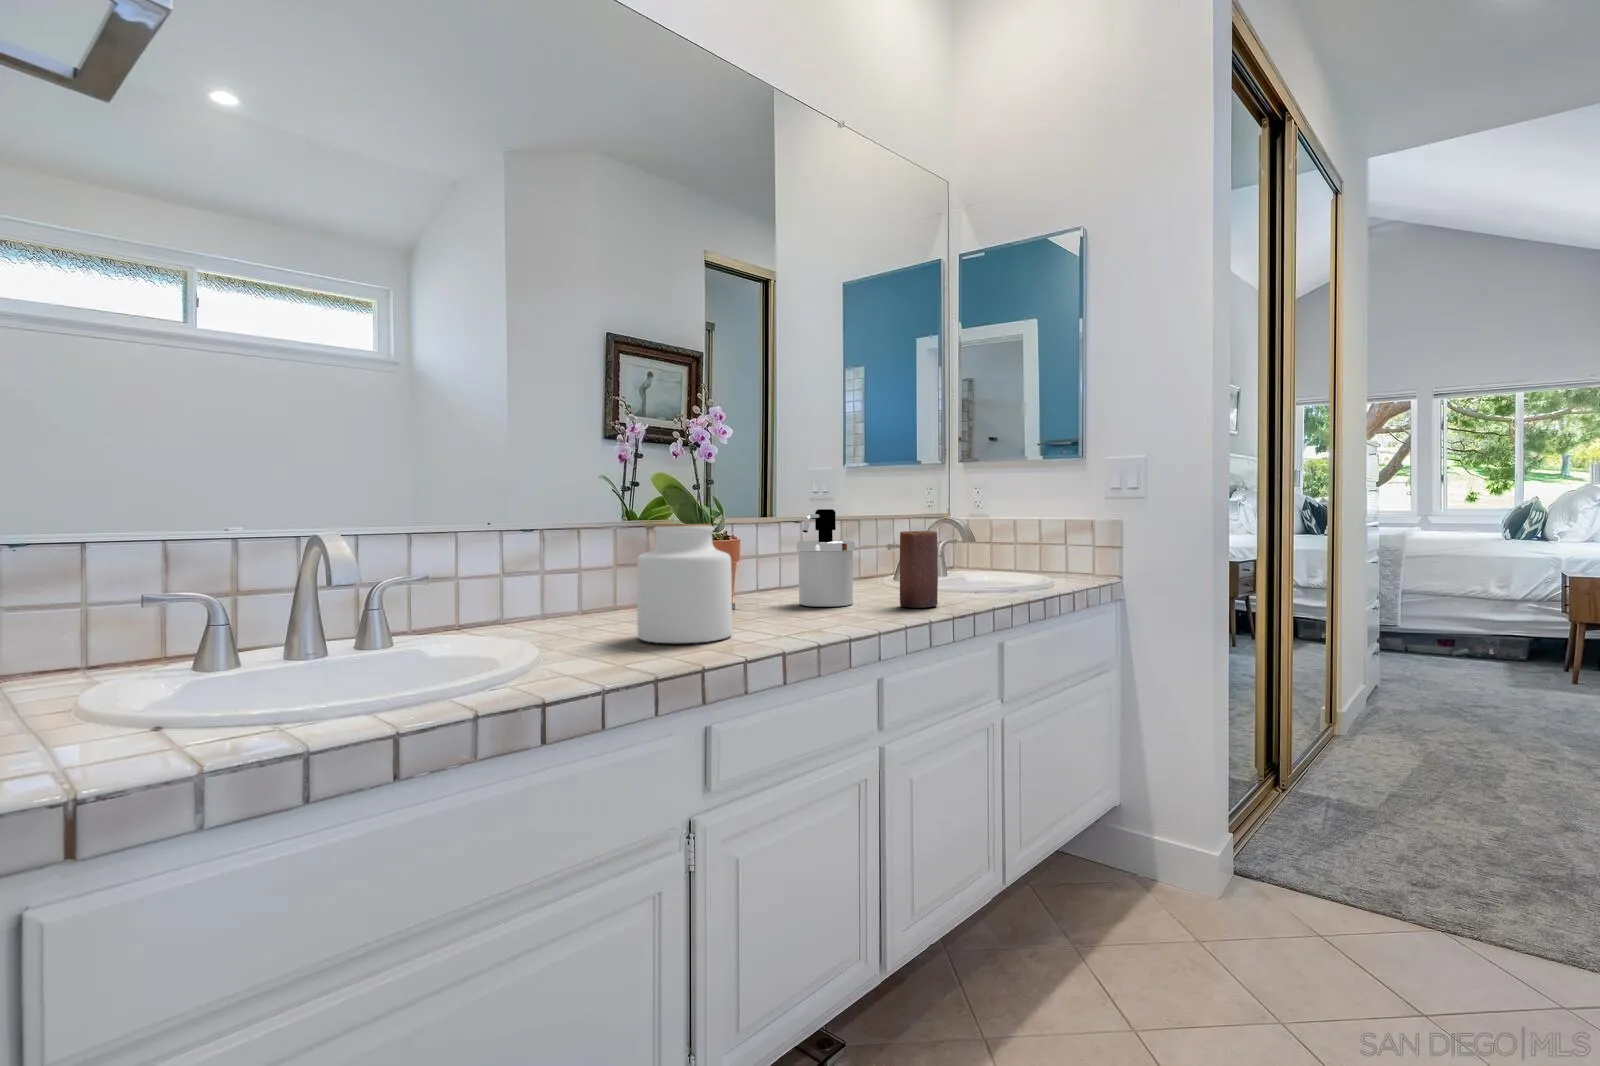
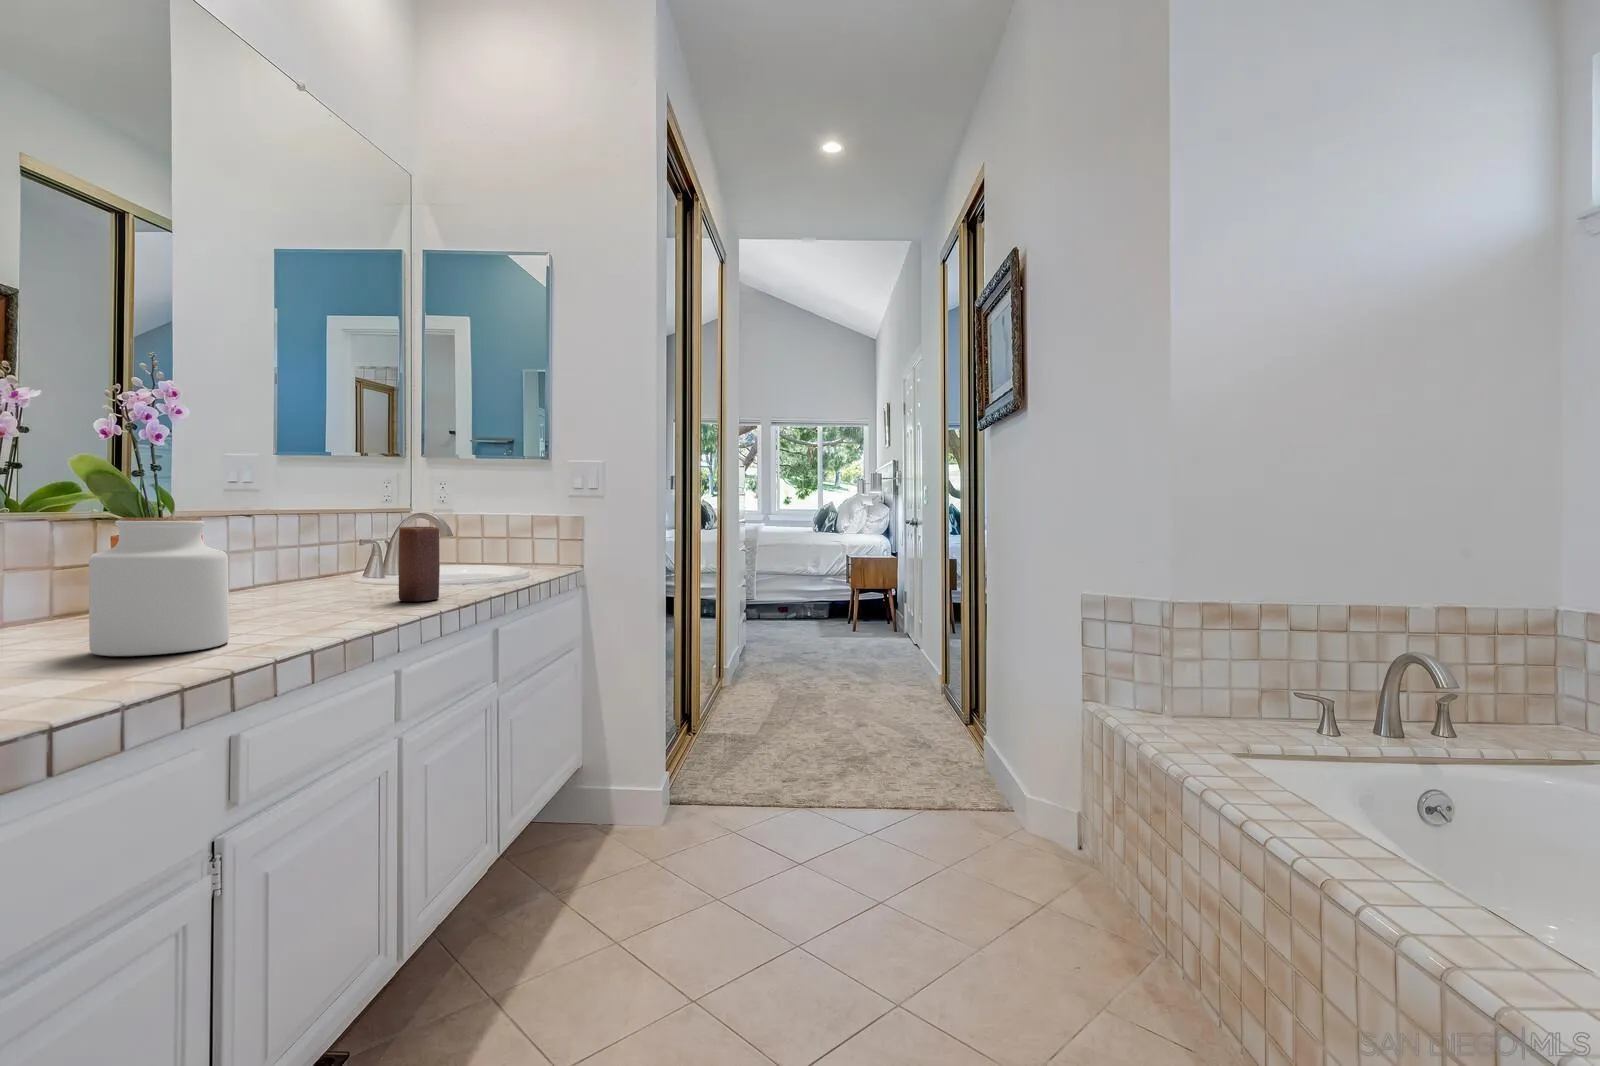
soap dispenser: present [797,509,855,607] -> none [270,503,343,607]

